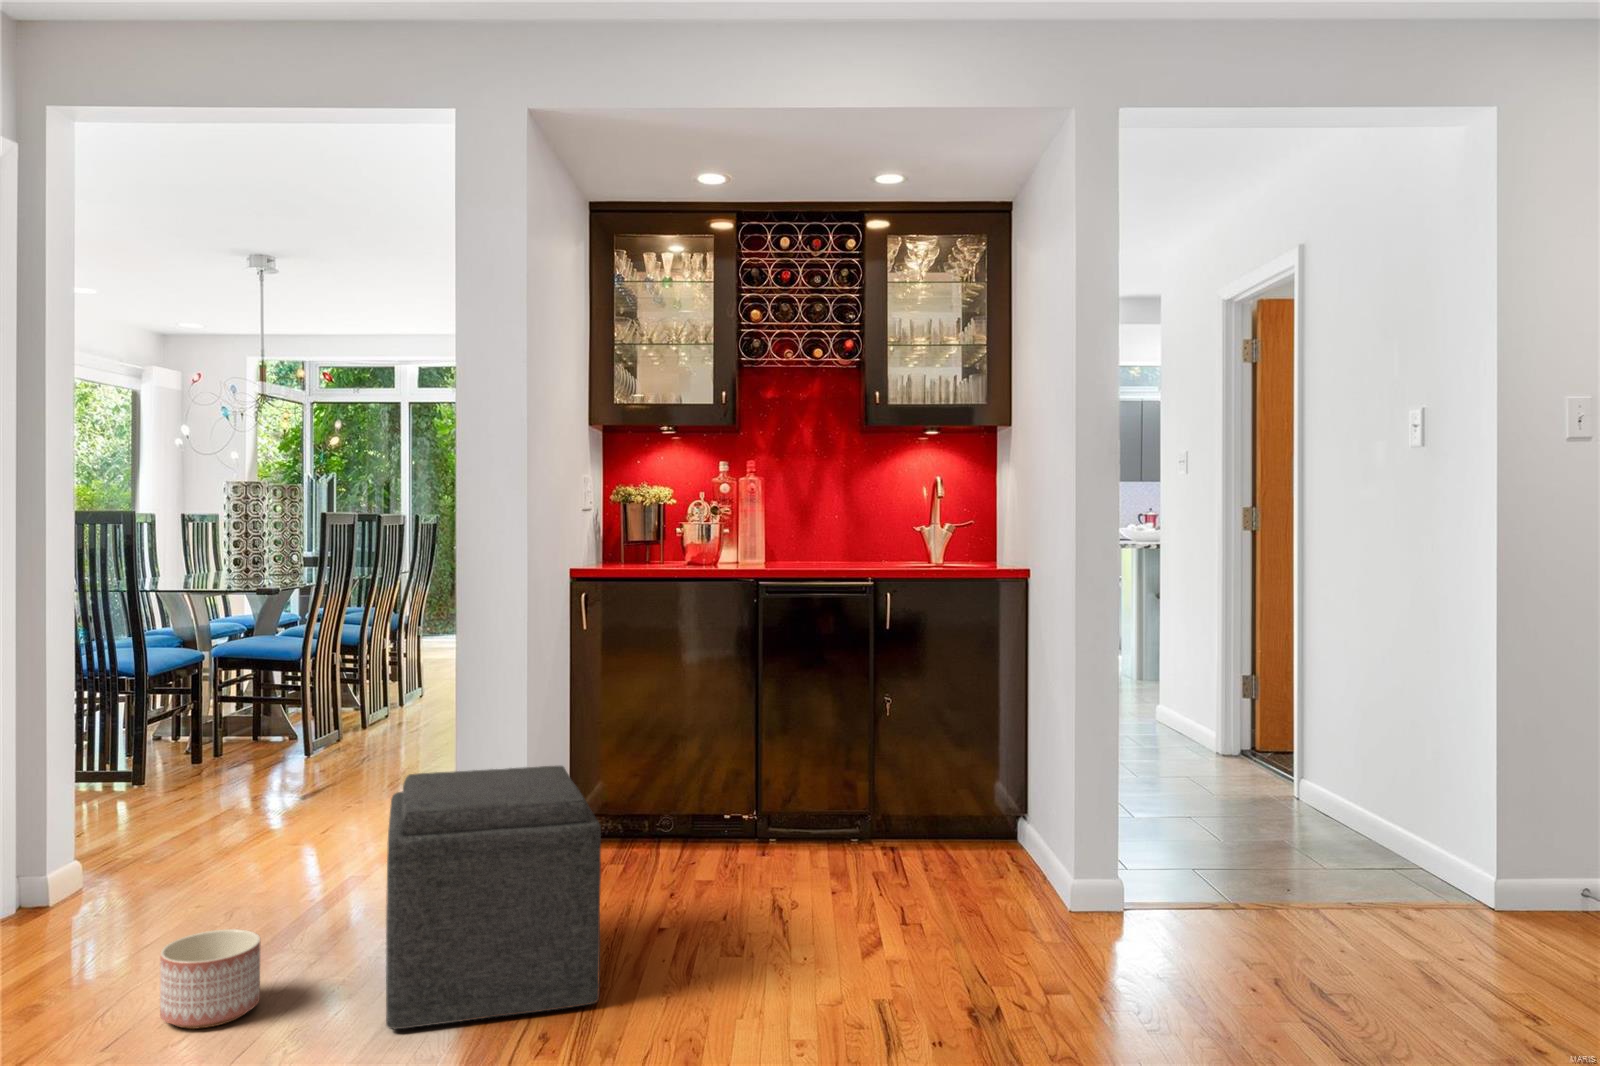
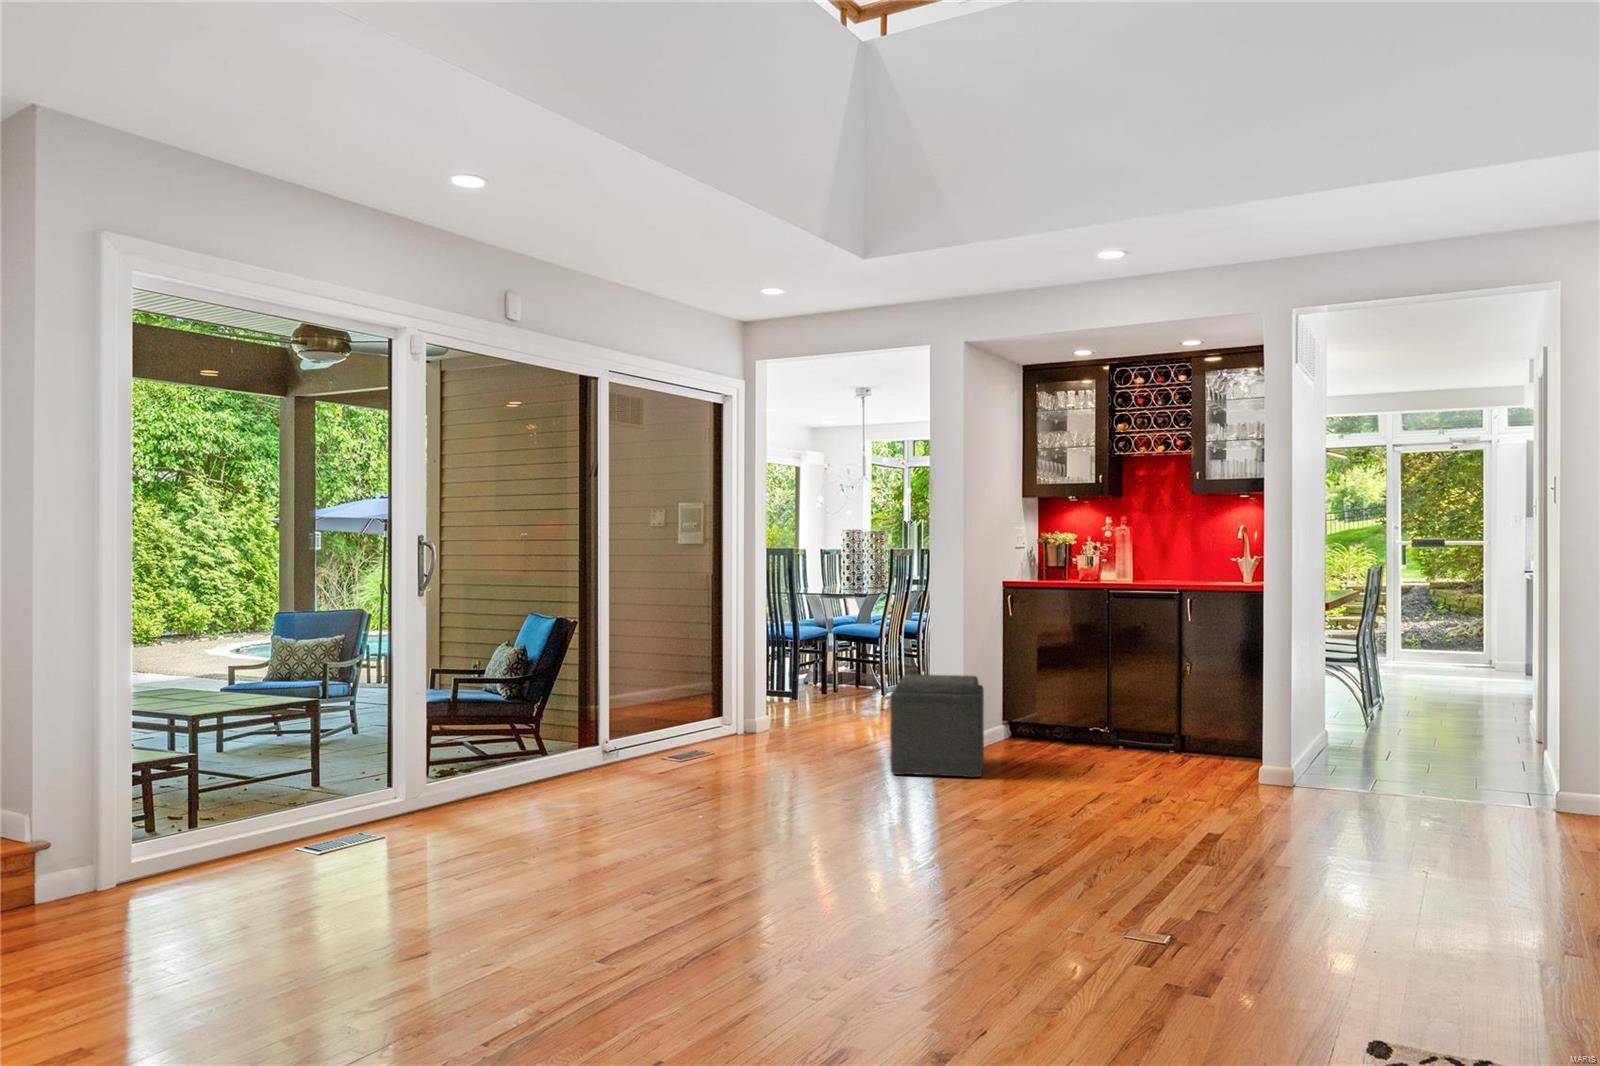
planter: present [160,929,260,1029] -> none [807,733,844,767]

